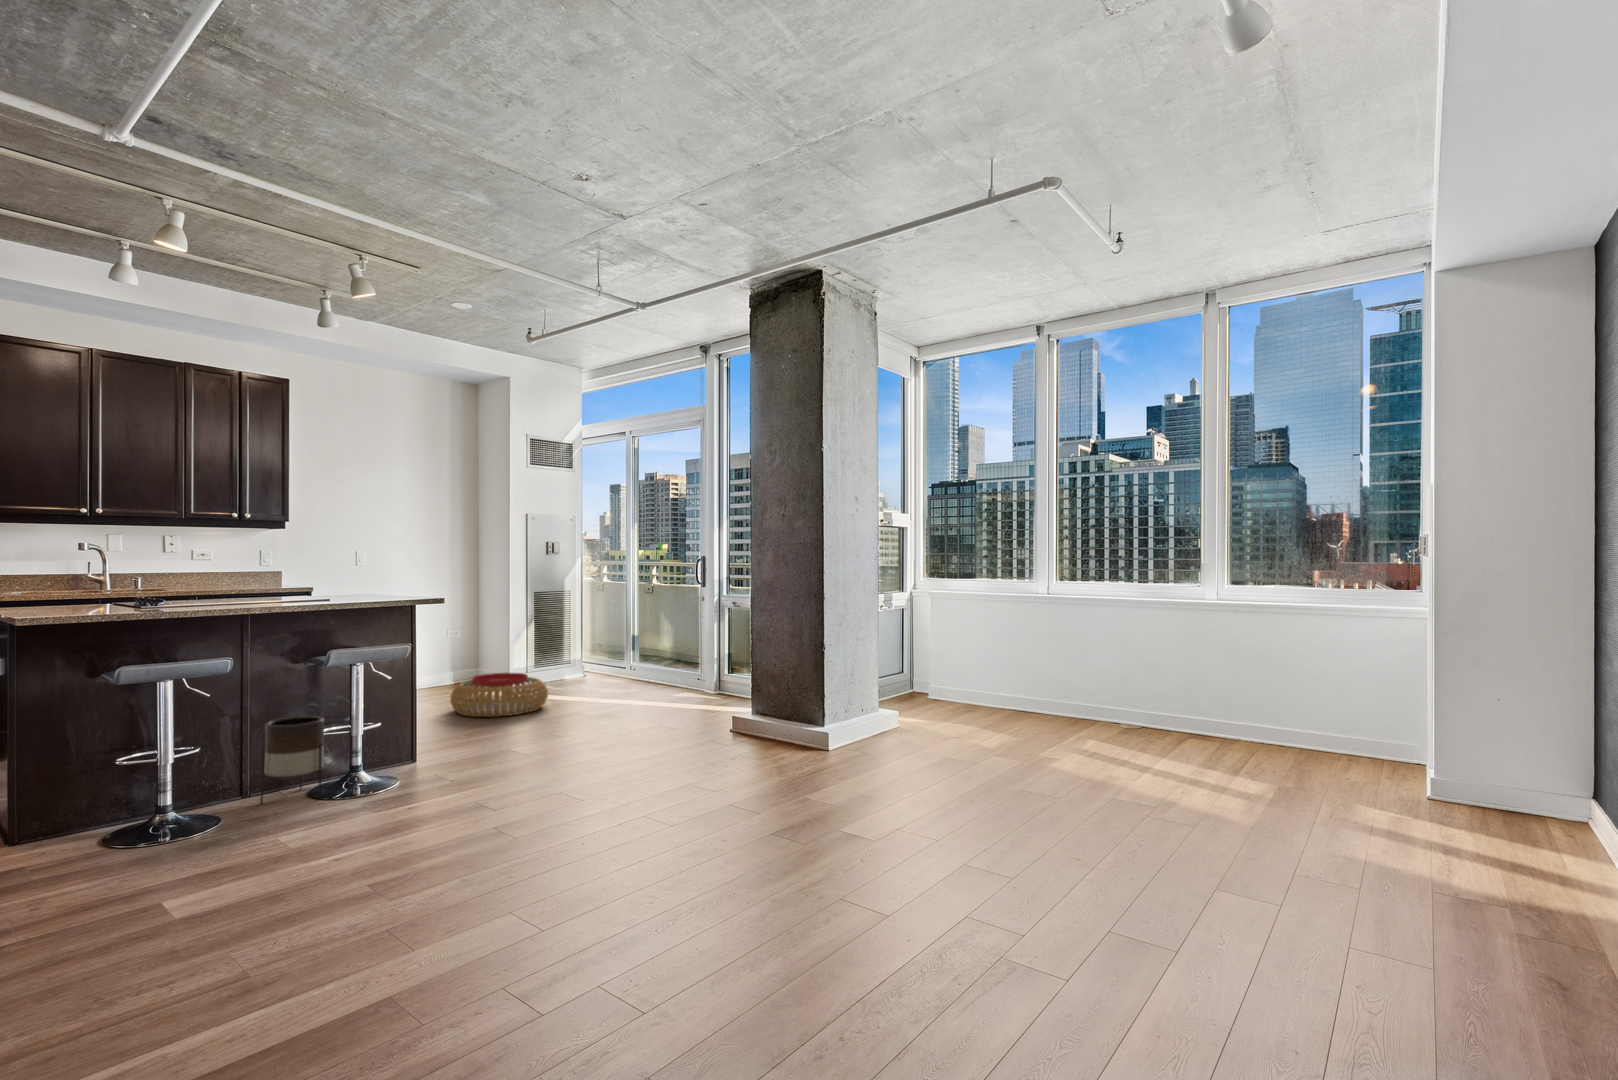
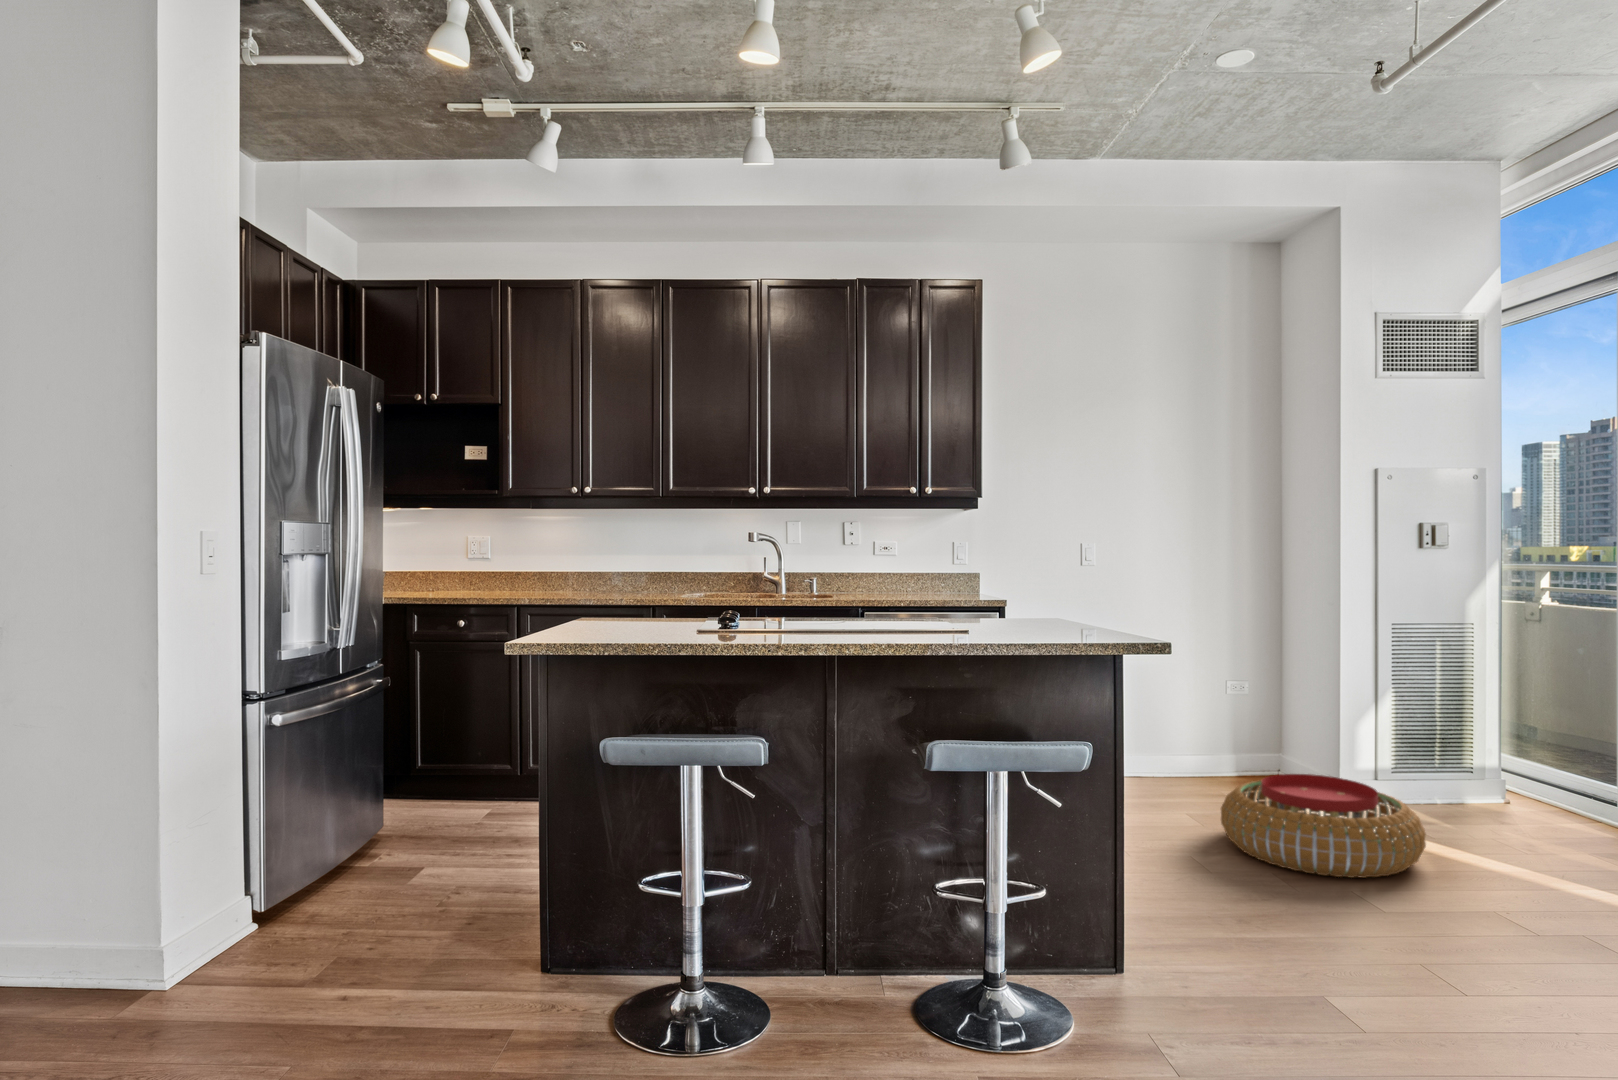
planter: present [260,716,324,804] -> none [812,857,916,1042]

